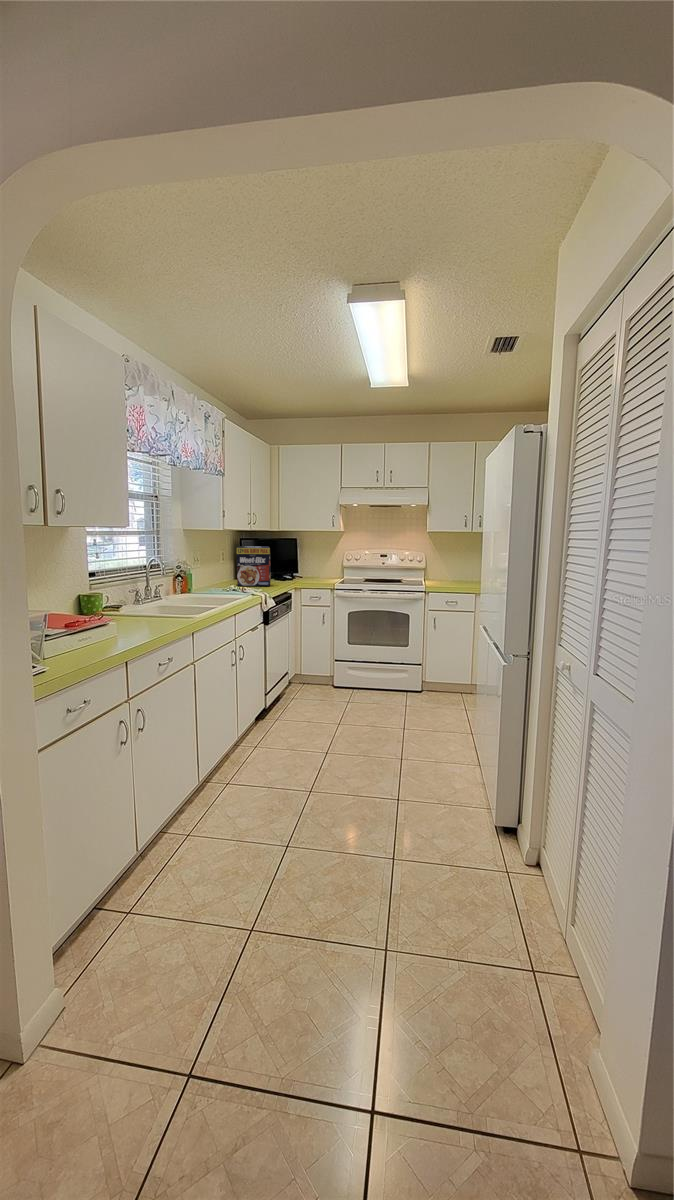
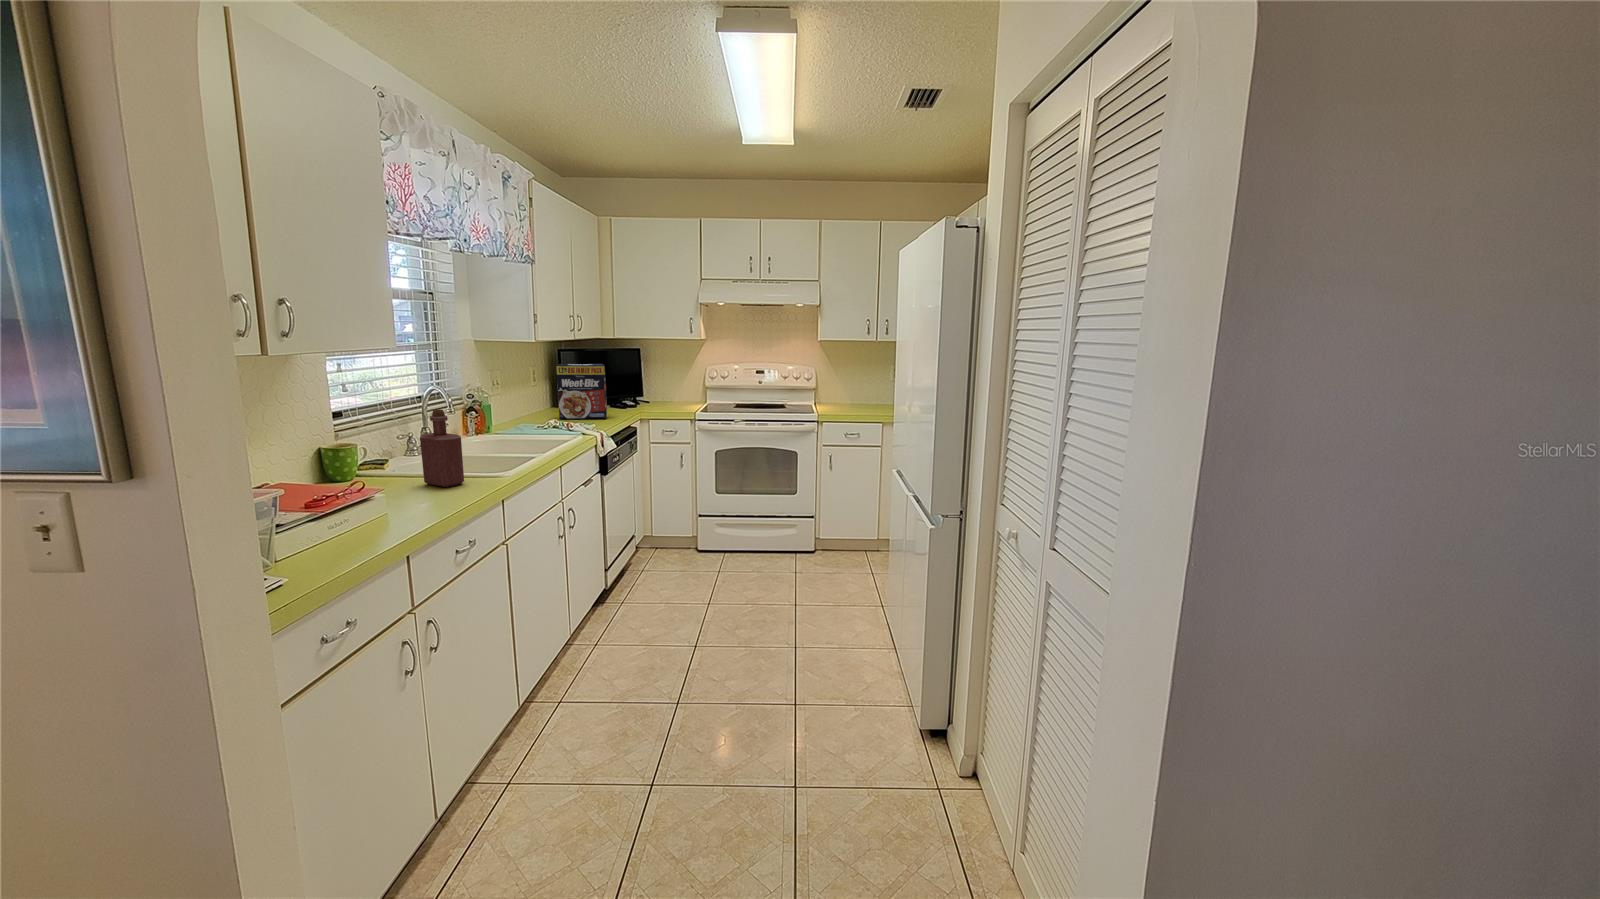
bottle: none [140,570,167,623] -> present [420,409,464,487]

